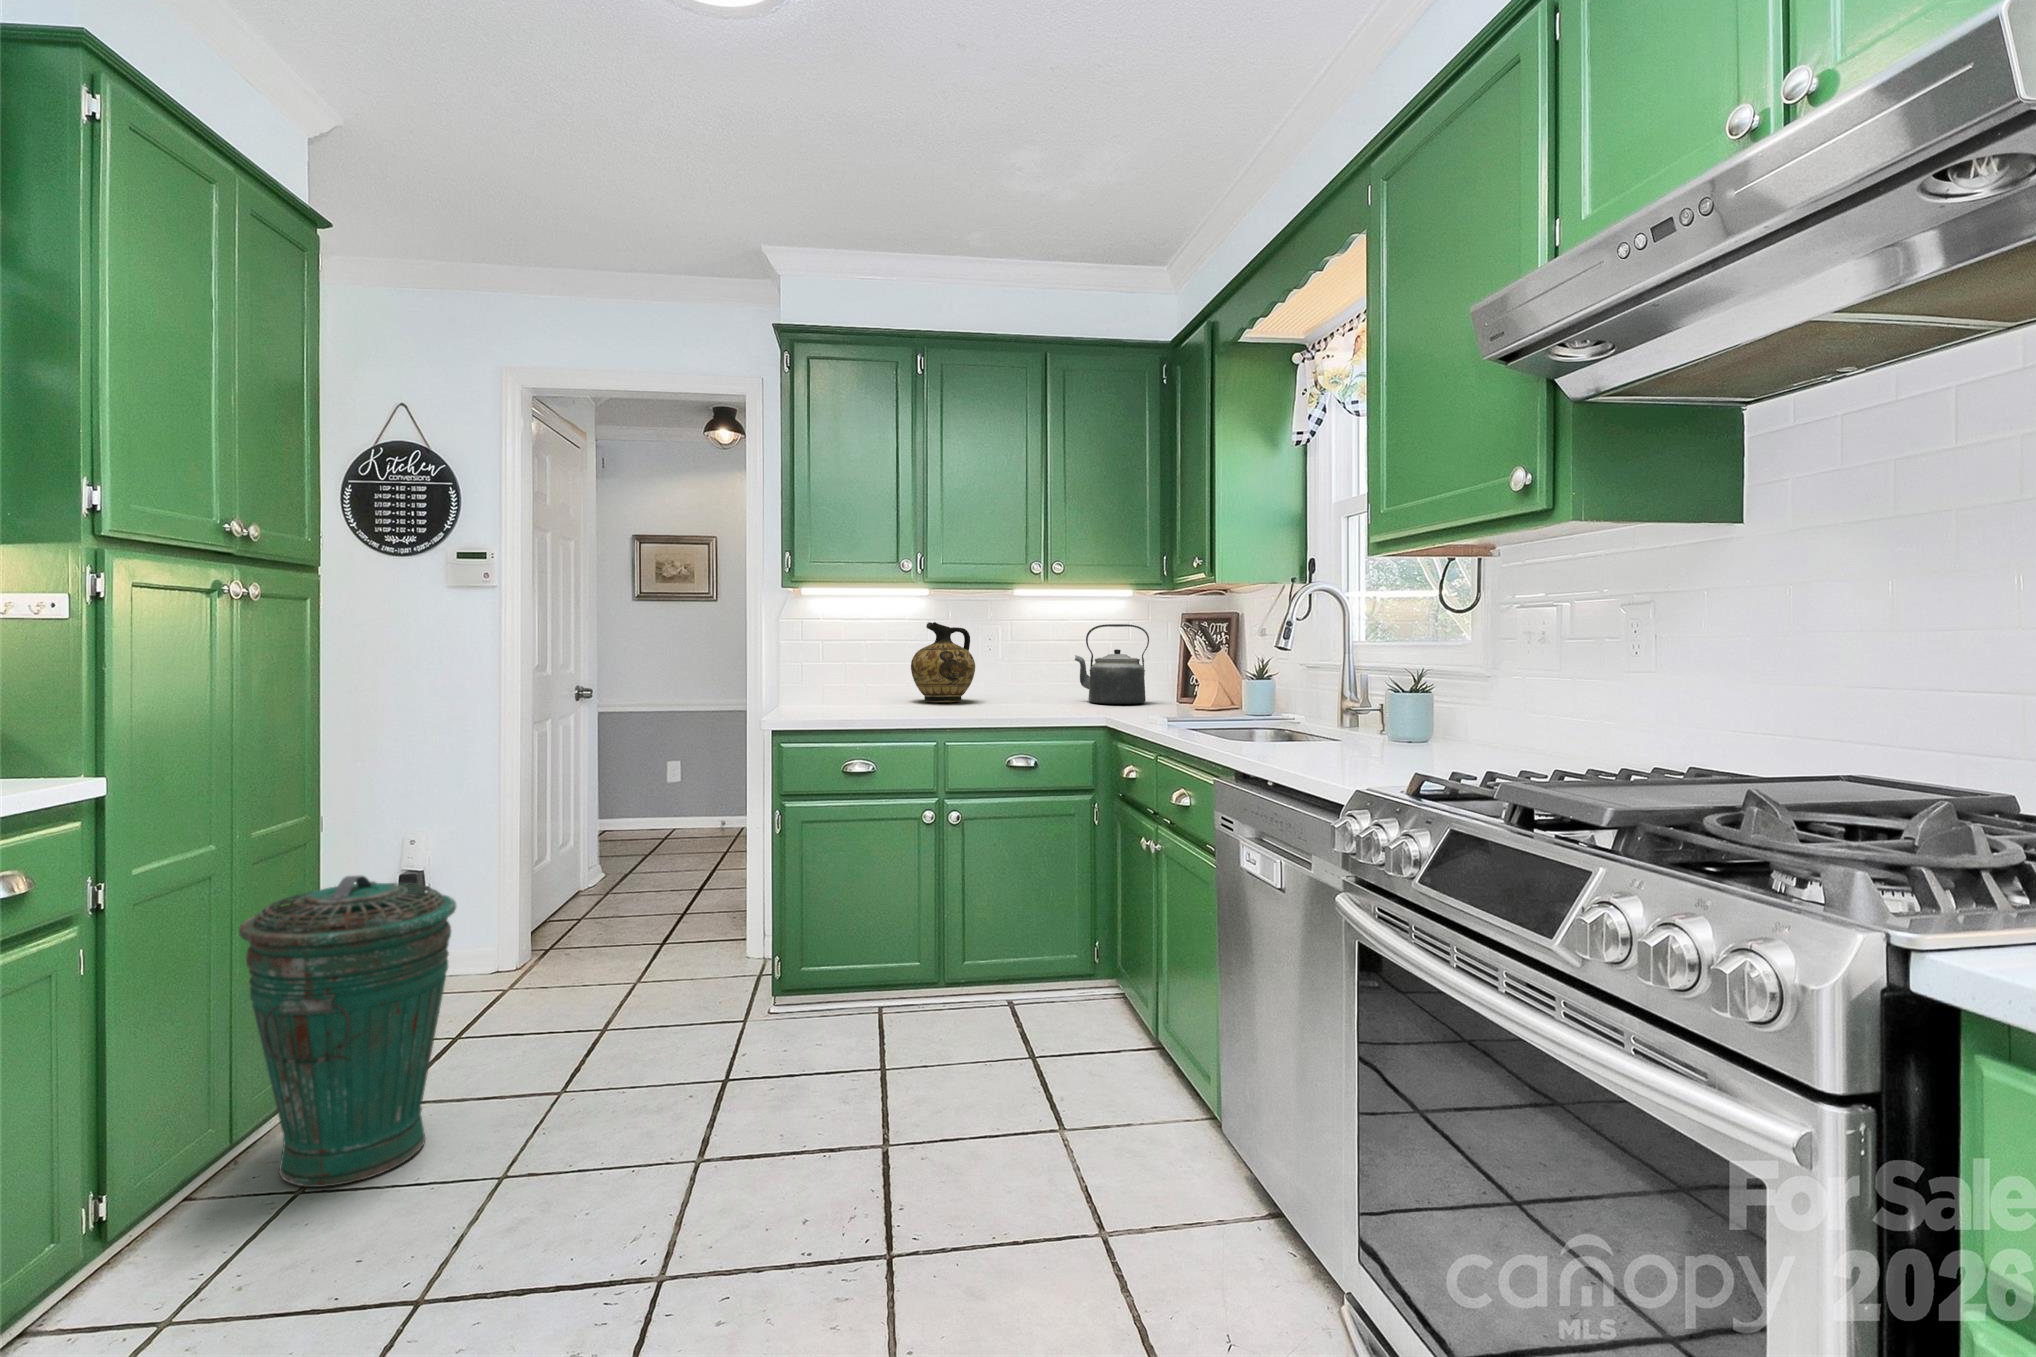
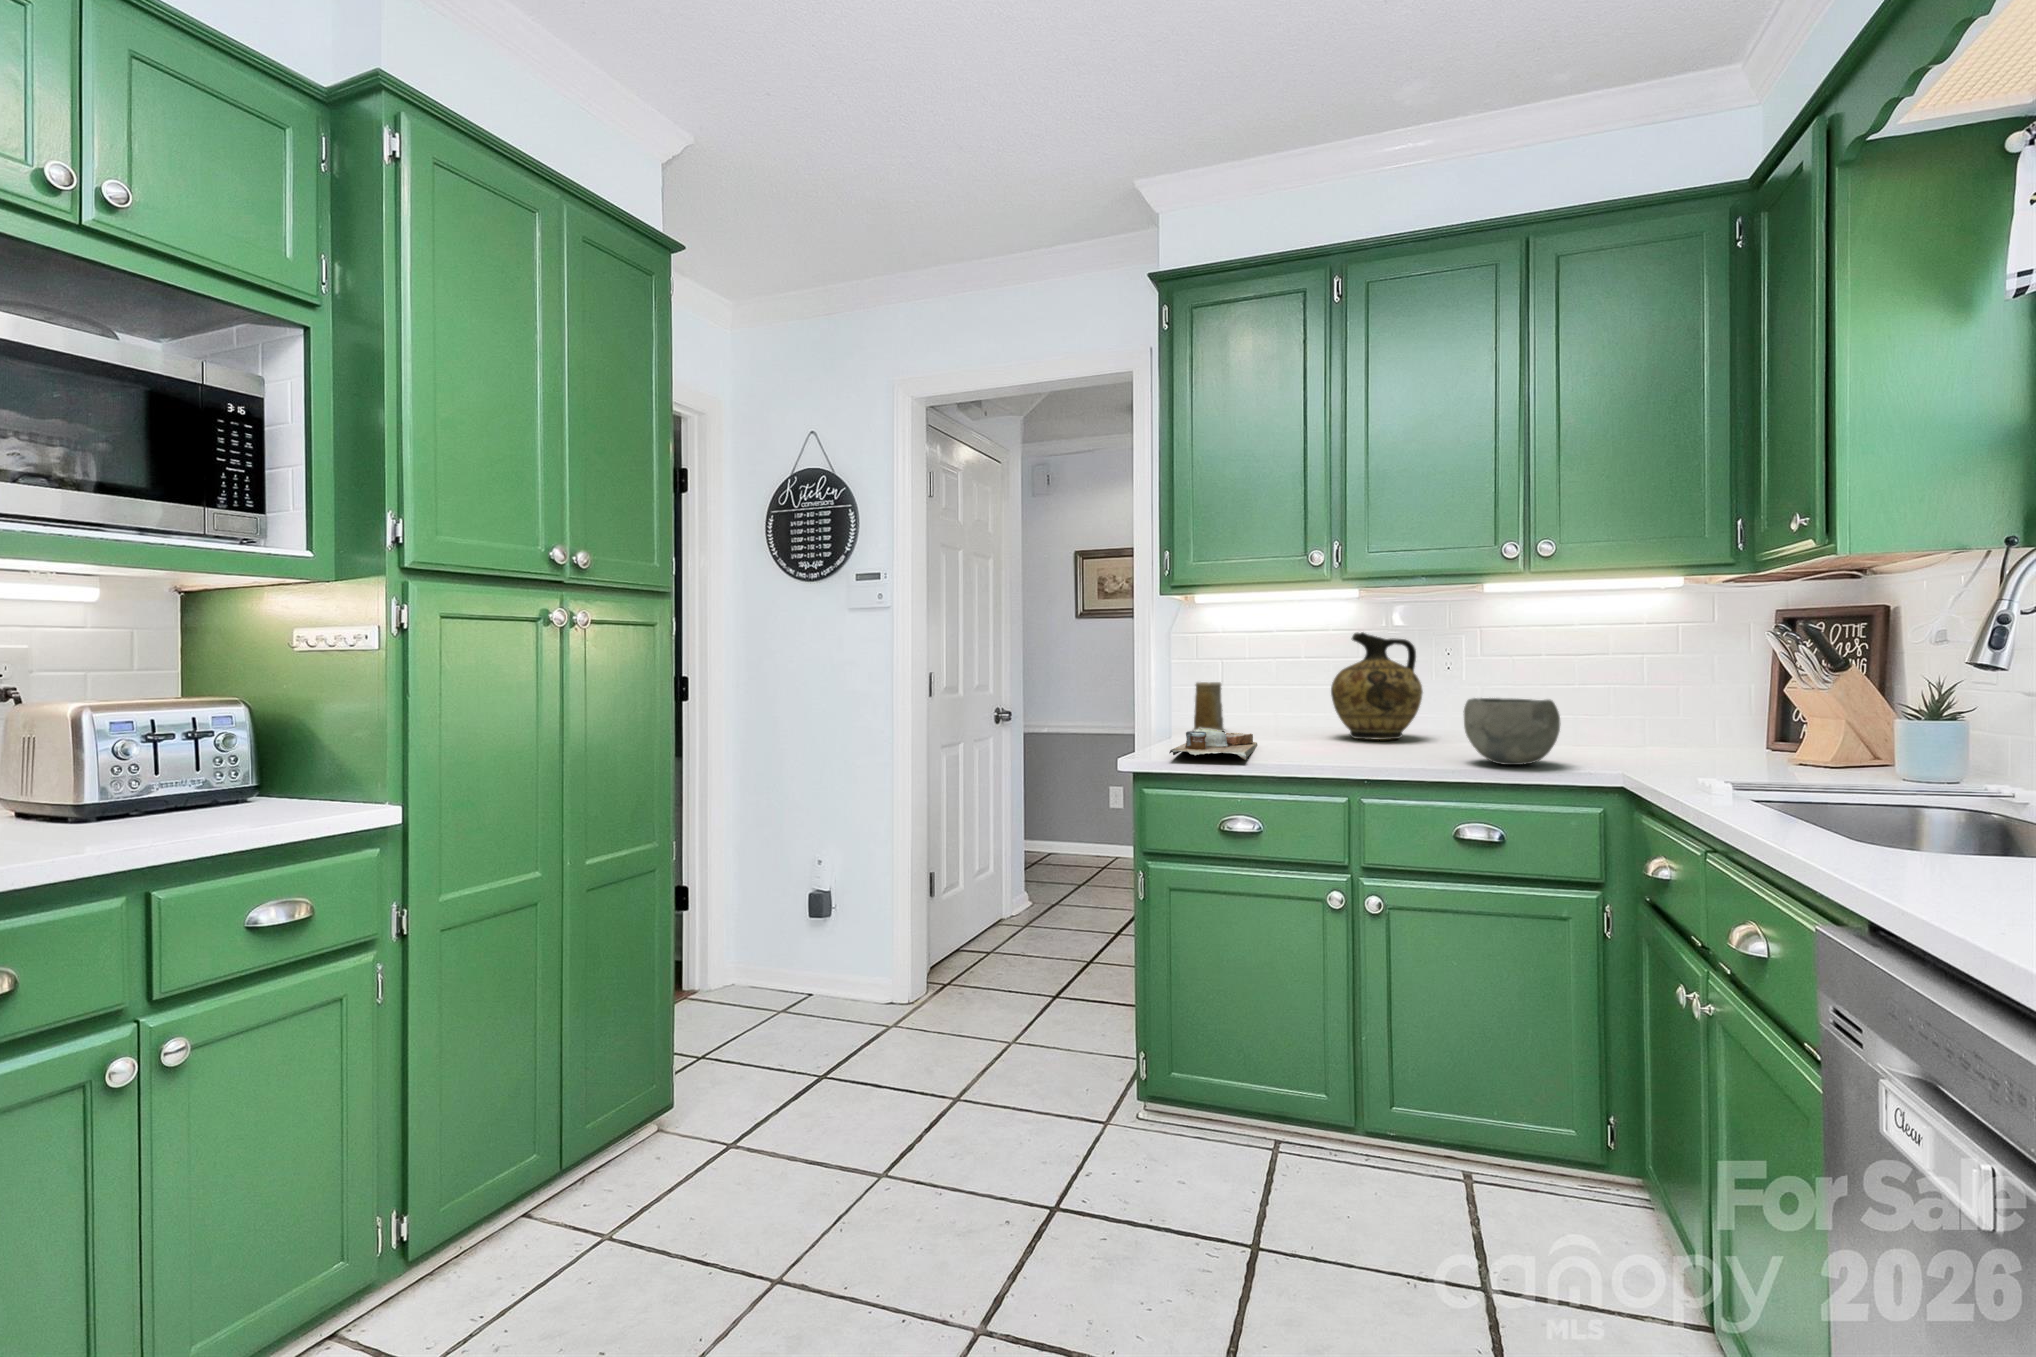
kettle: present [1075,624,1149,704] -> none [1581,628,1712,749]
mug: none [800,660,827,700] -> present [1194,682,1224,731]
bowl: none [1012,670,1071,714] -> present [1464,698,1560,765]
cutting board: none [808,694,868,716] -> present [1169,728,1257,760]
trash can: present [239,875,456,1187] -> none [548,918,752,1254]

